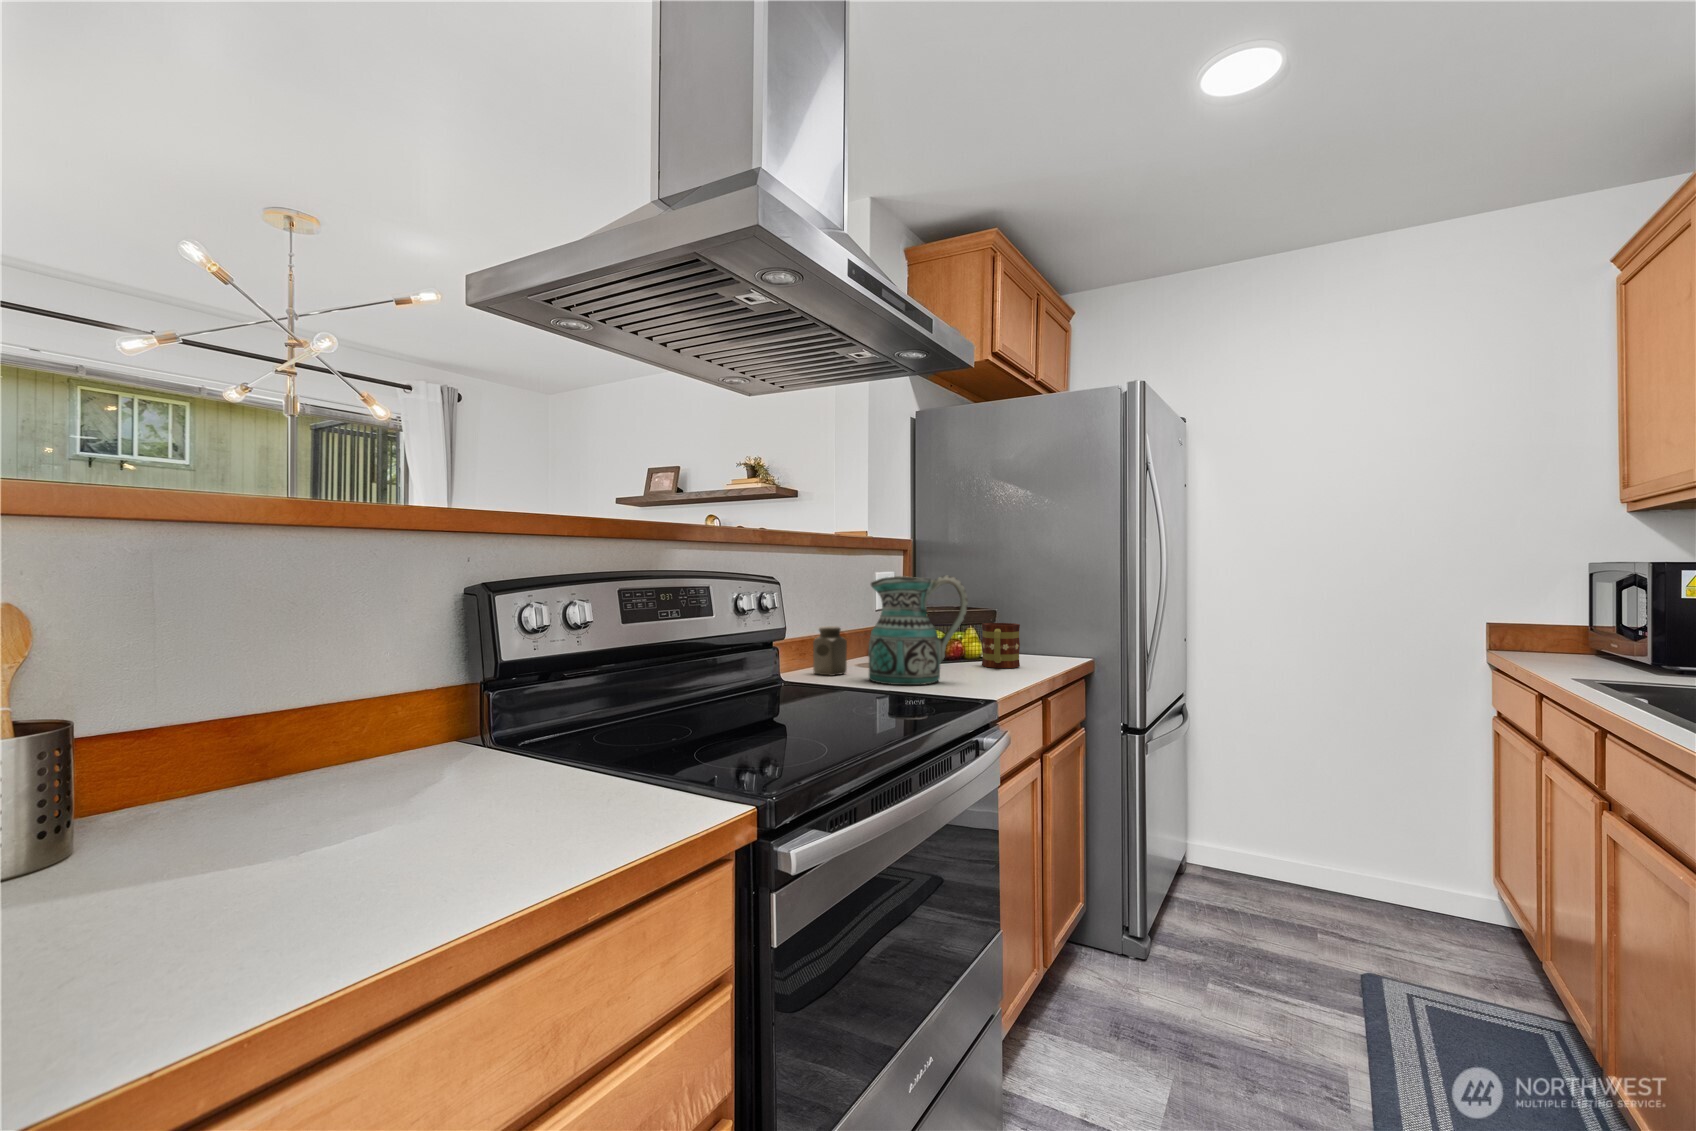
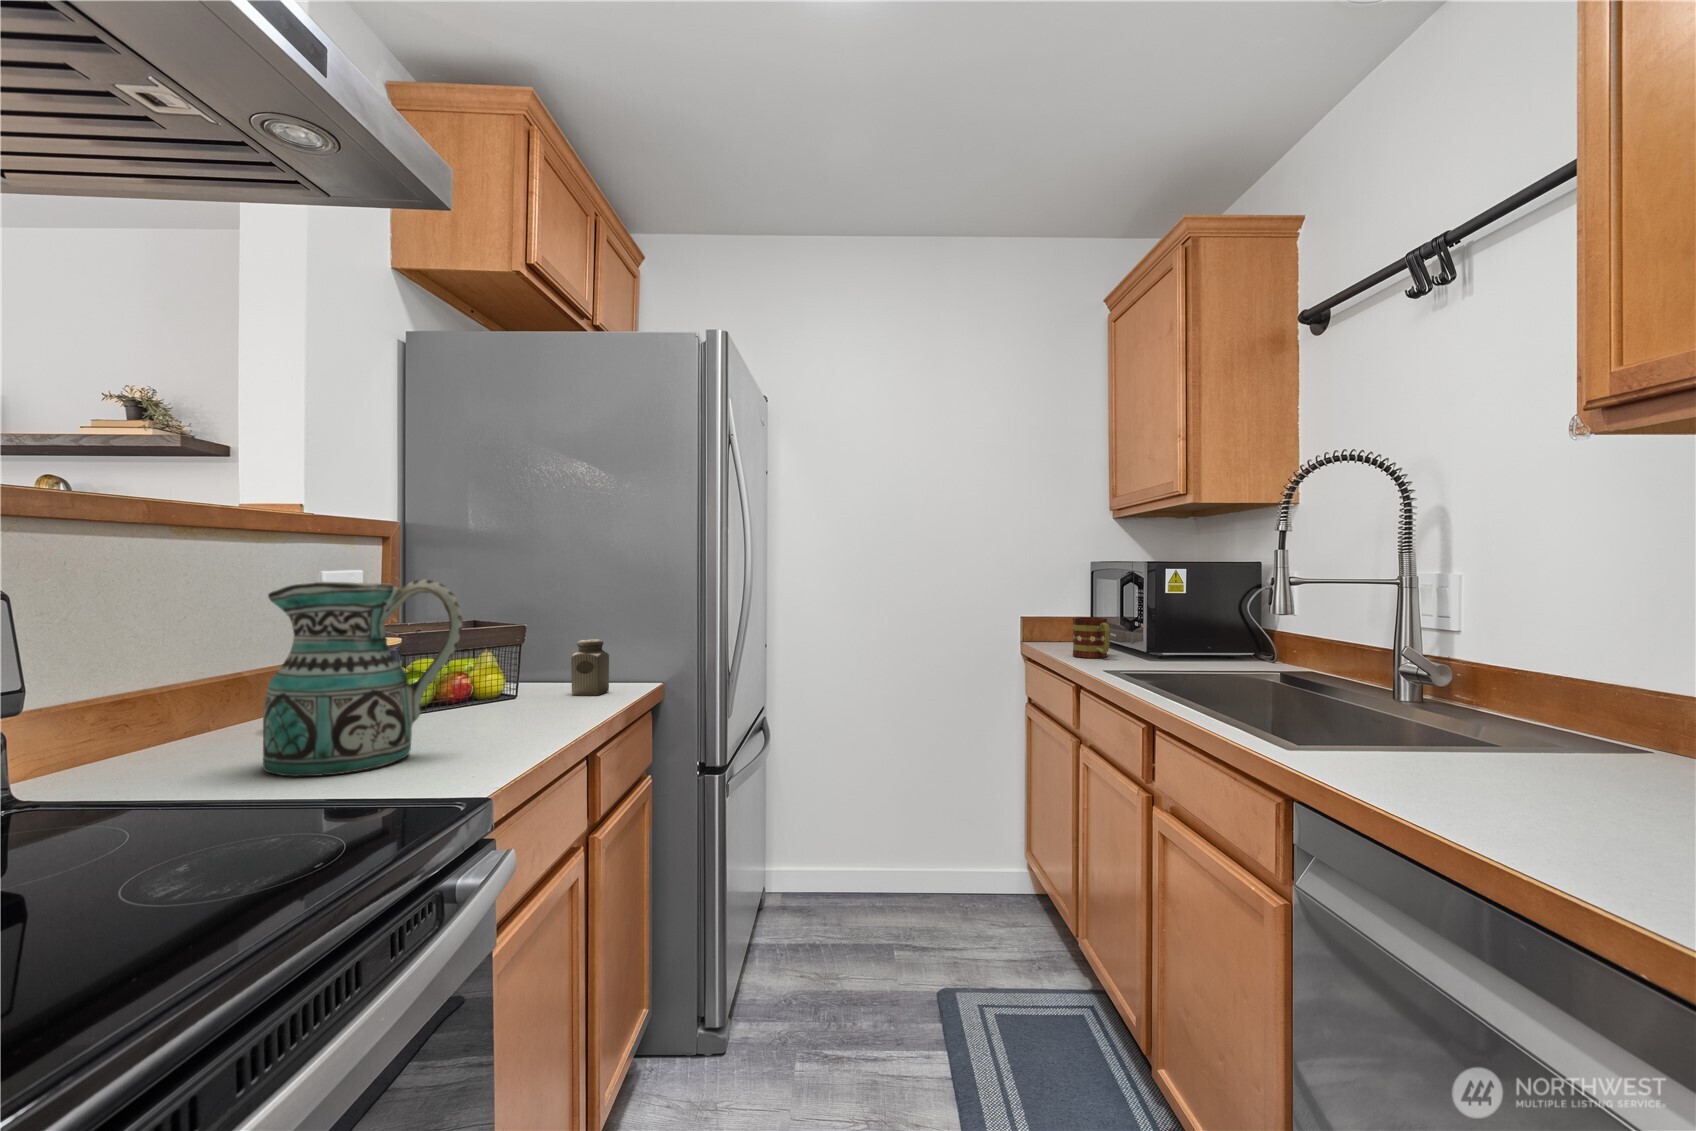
mug: present [982,623,1020,668] -> present [1073,617,1110,658]
salt shaker: present [813,626,847,676] -> present [571,639,609,695]

